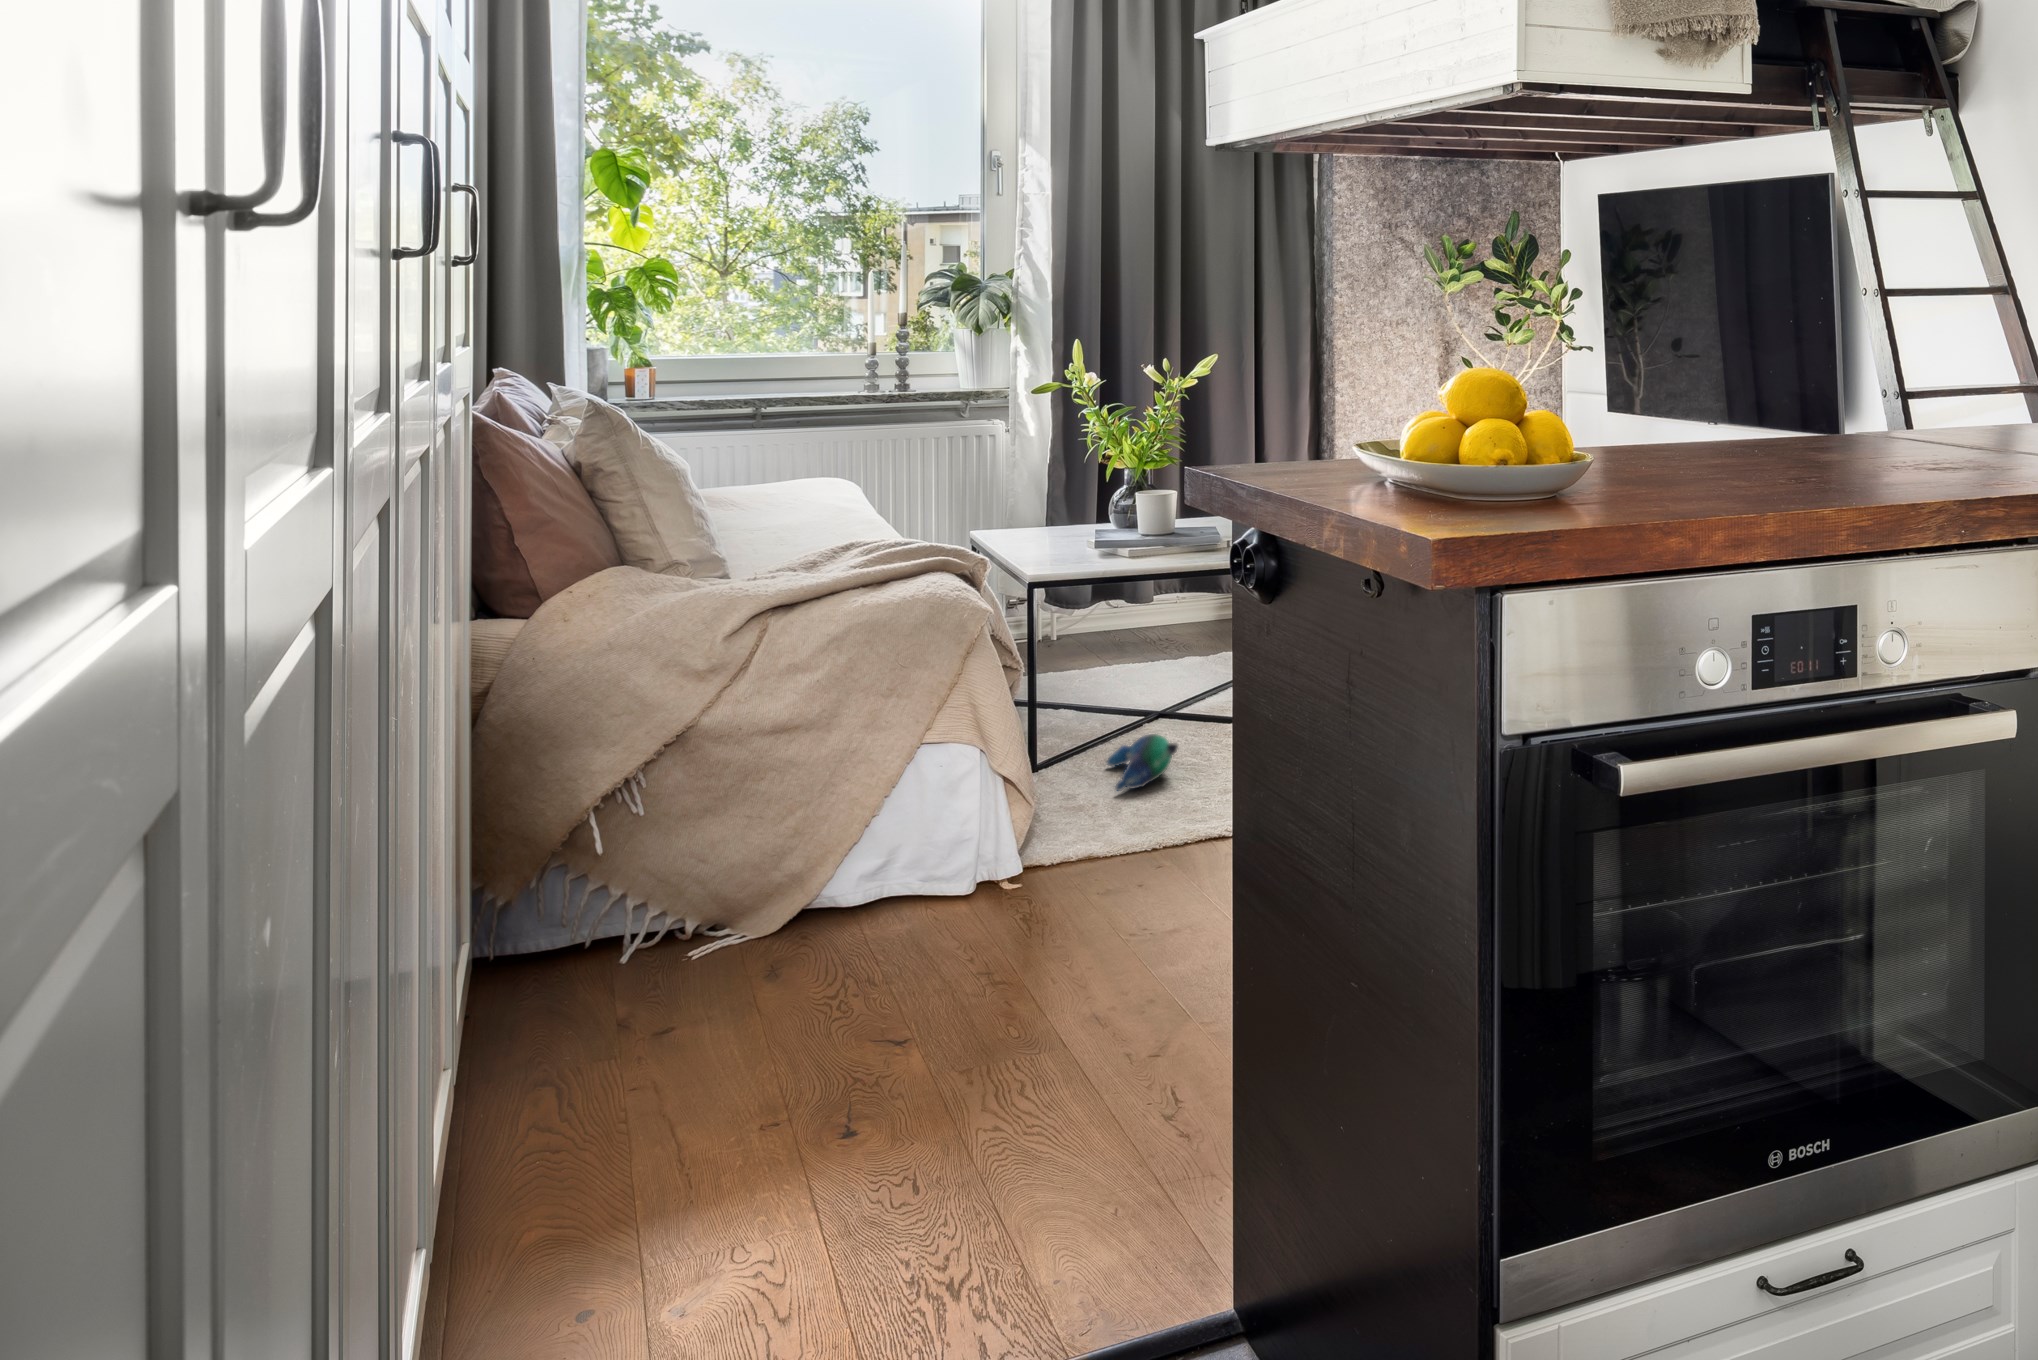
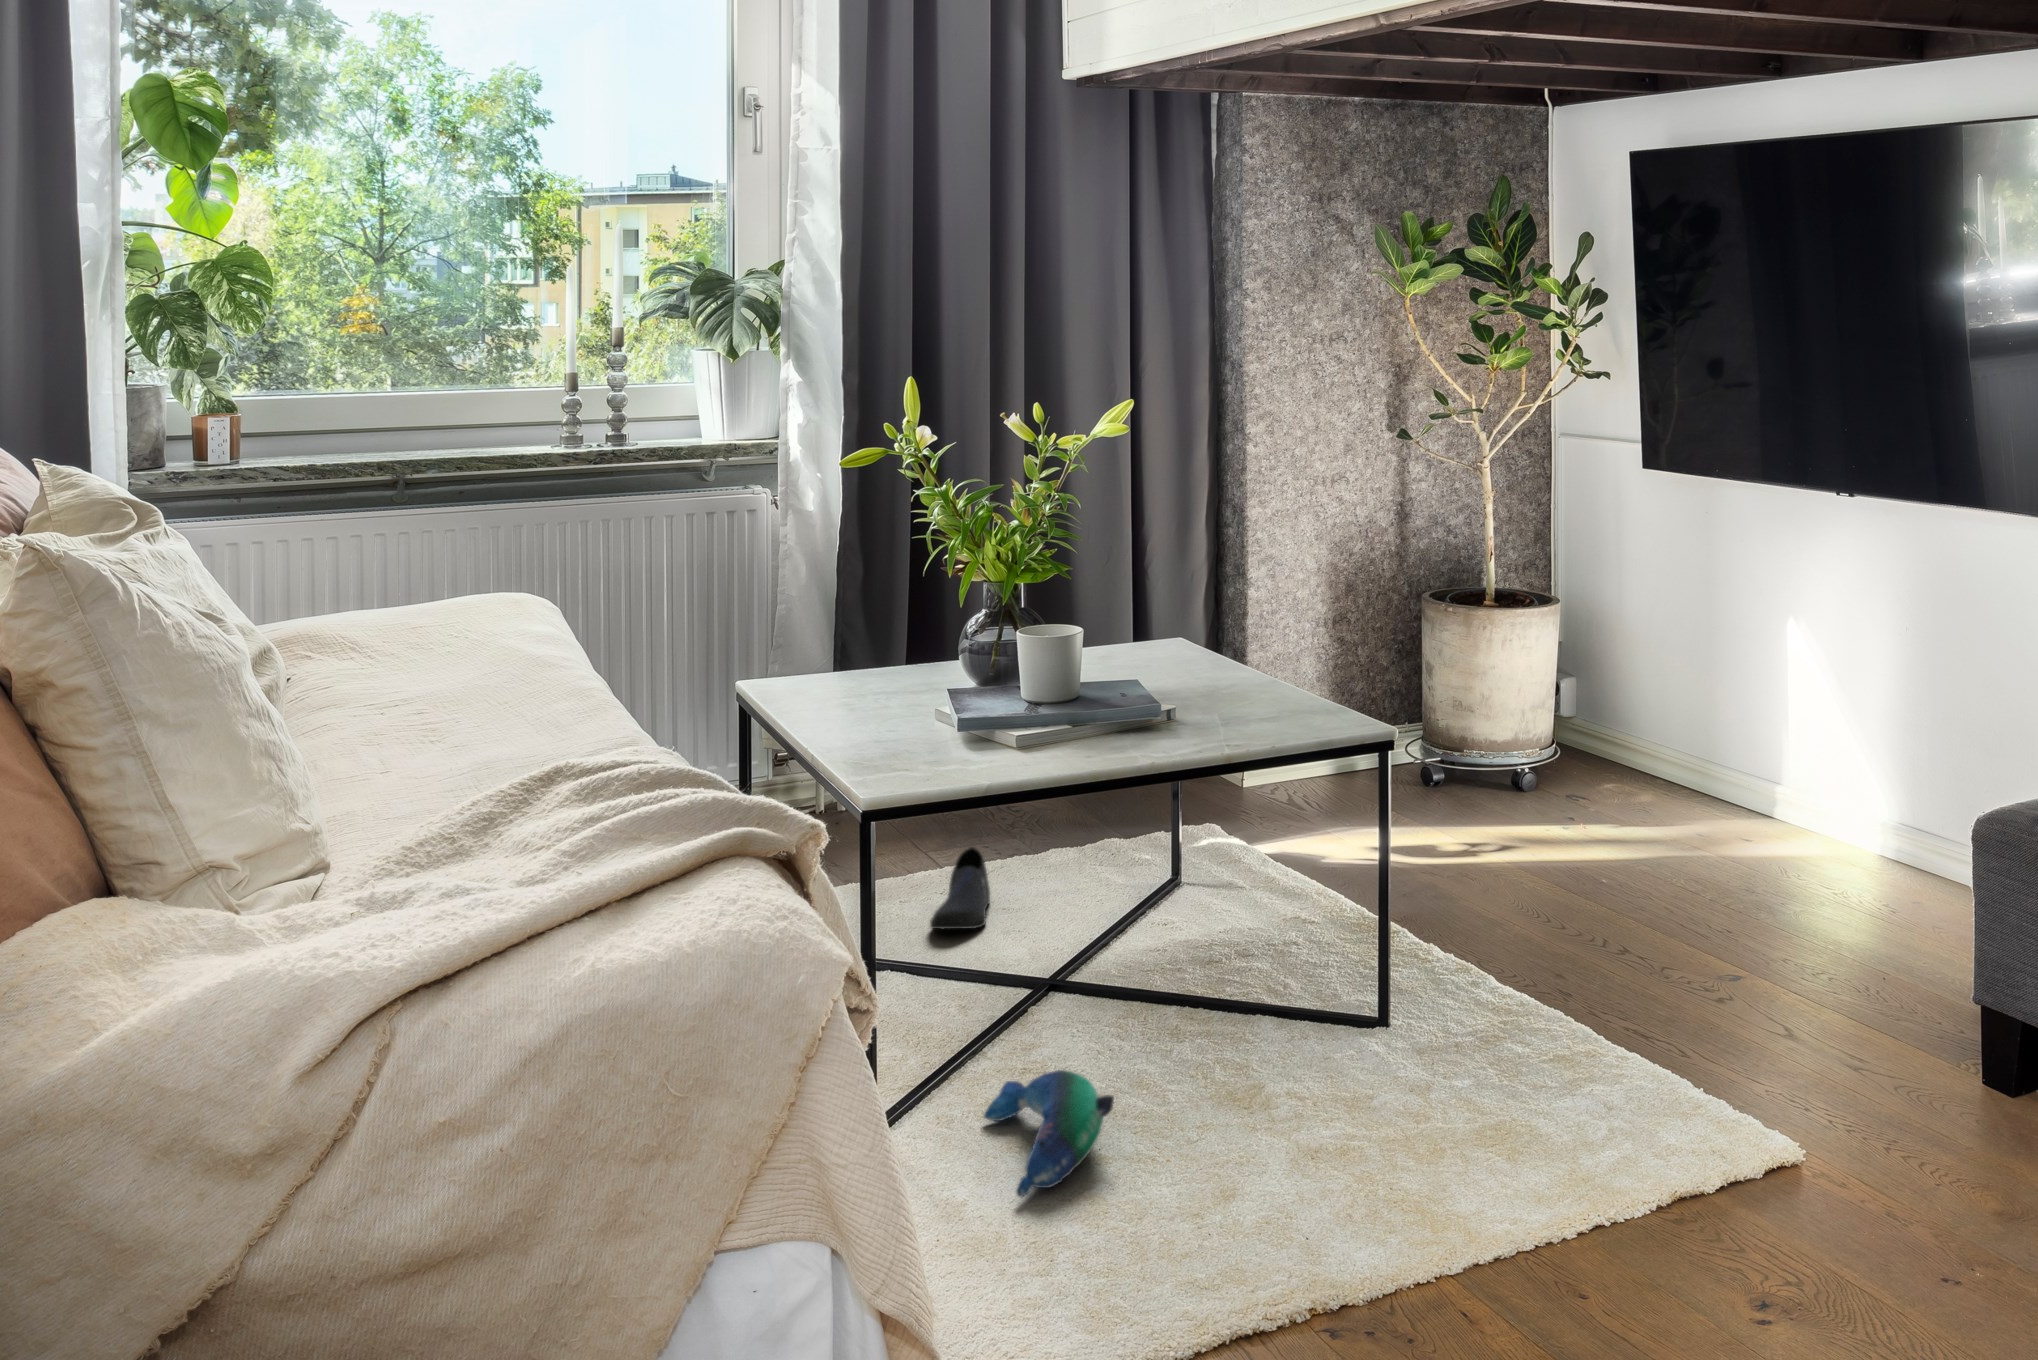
shoe: none [1097,646,1140,692] -> present [930,847,990,929]

